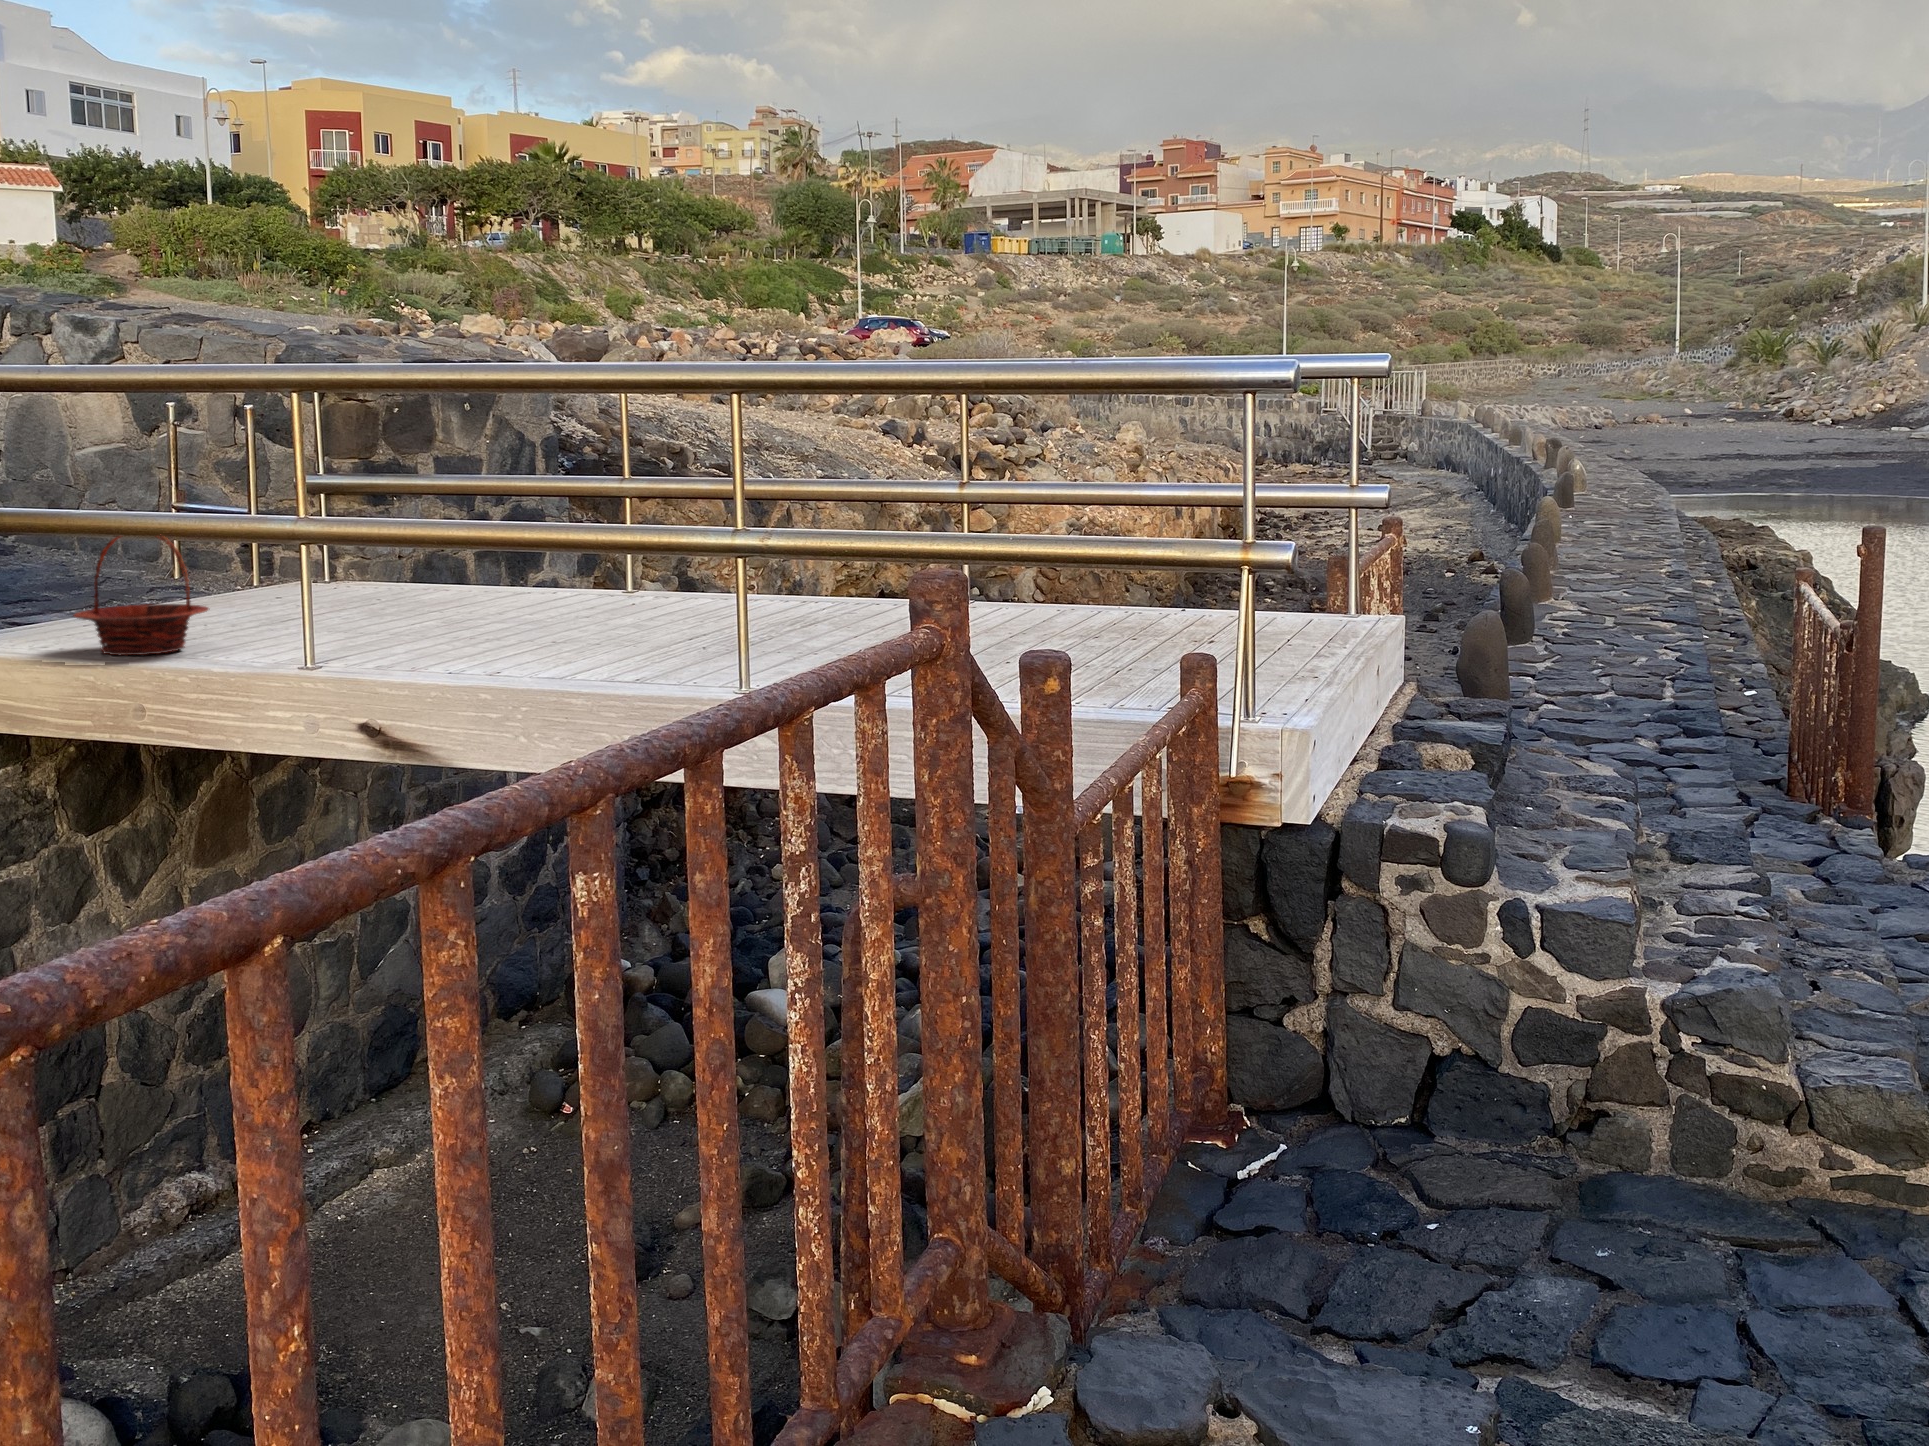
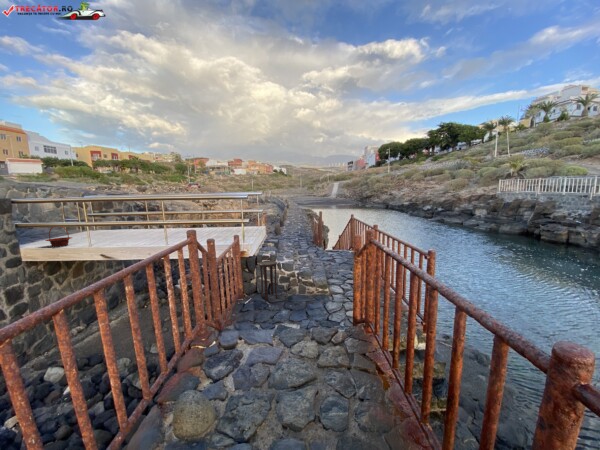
stool: none [1365,874,1506,1186] -> present [259,261,277,300]

